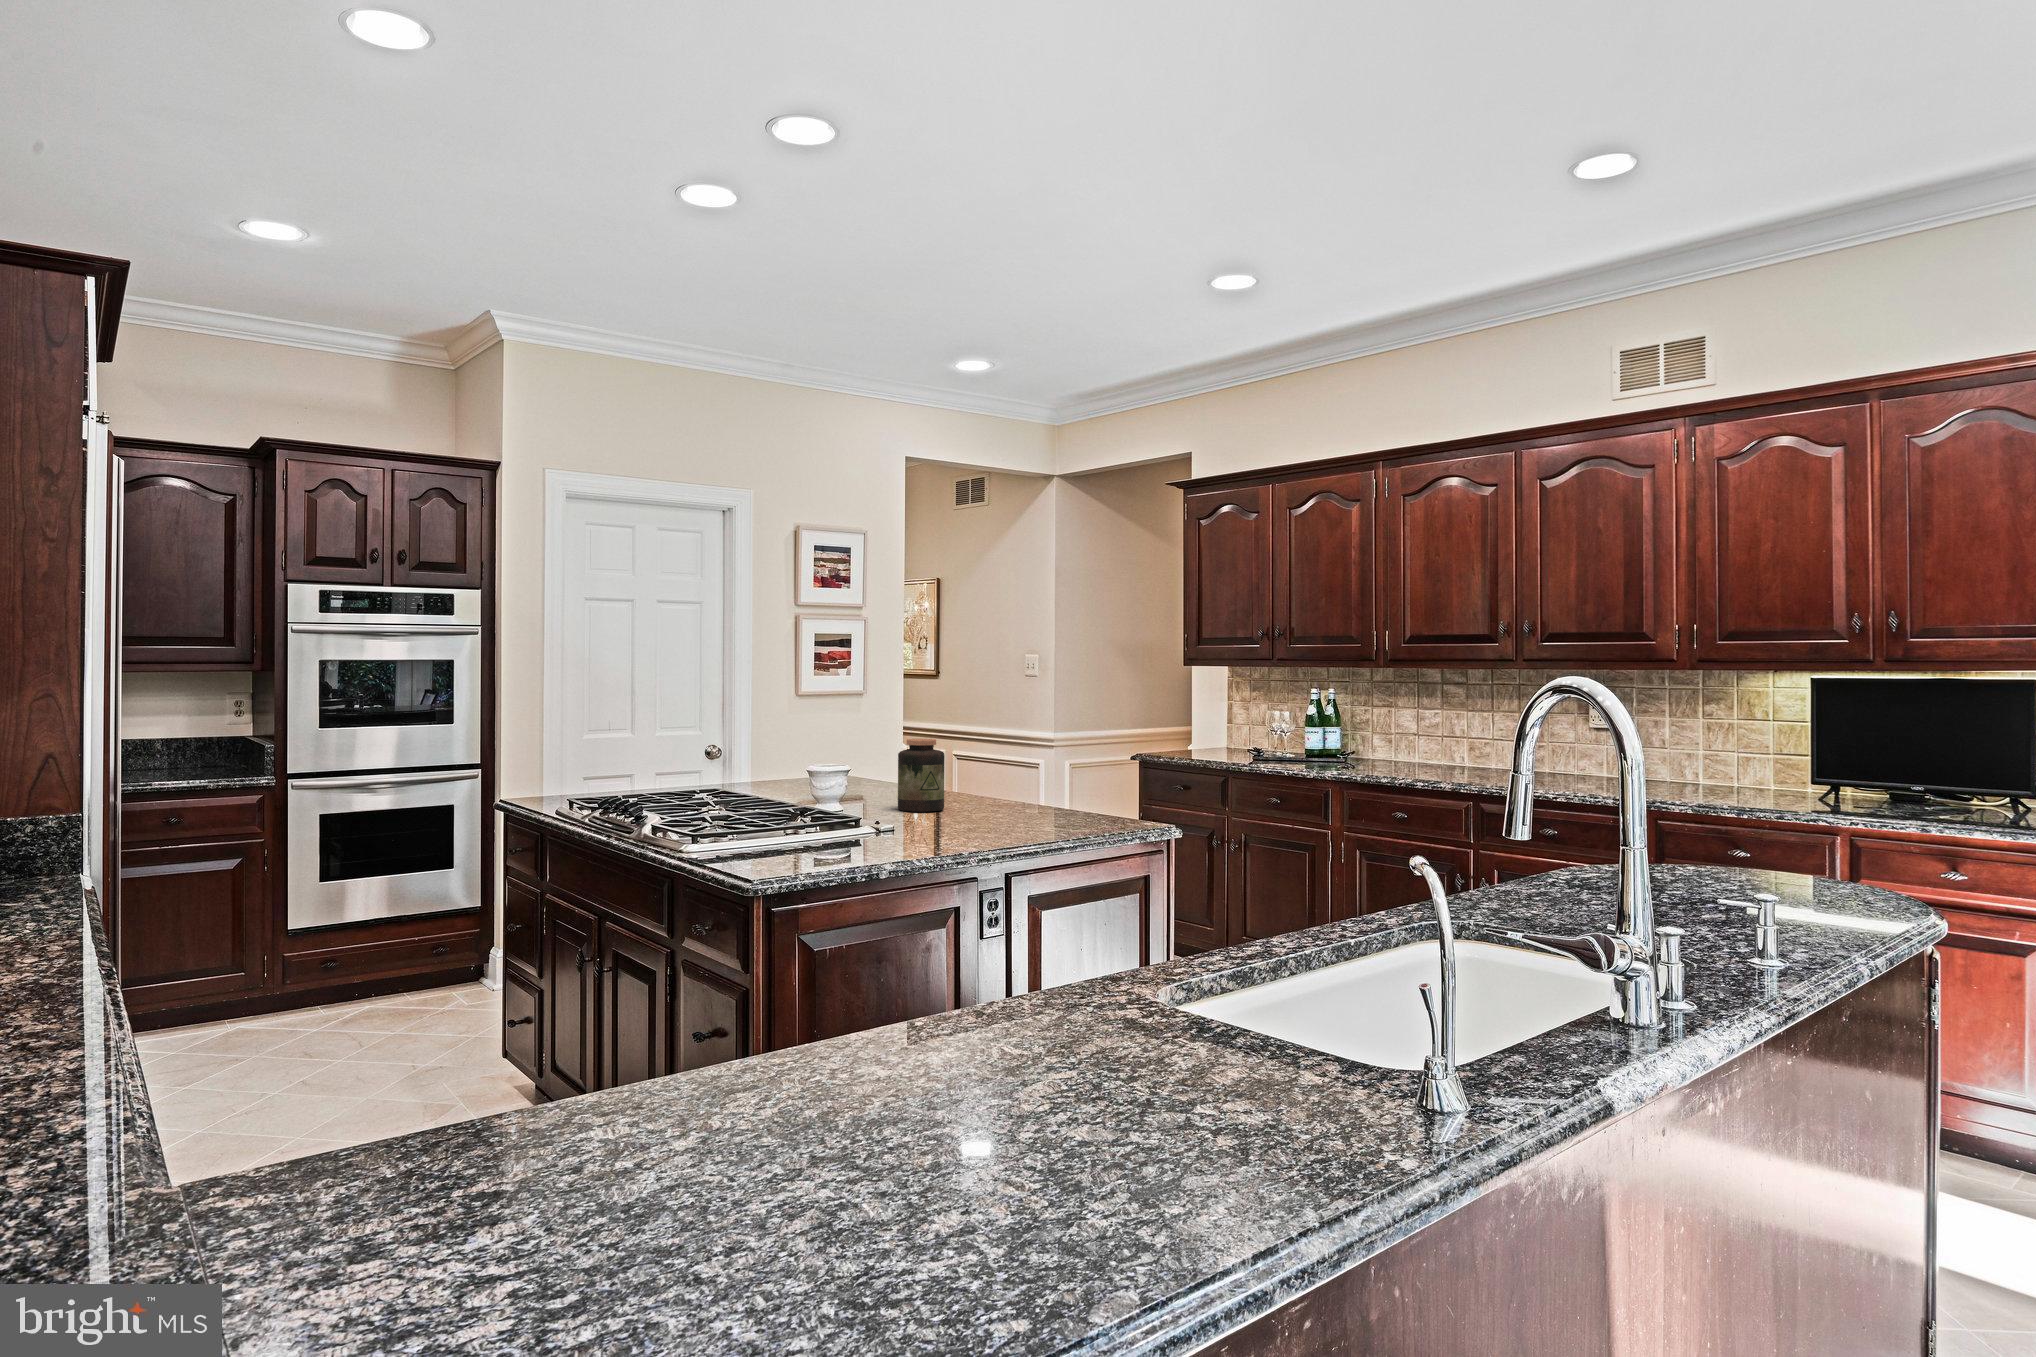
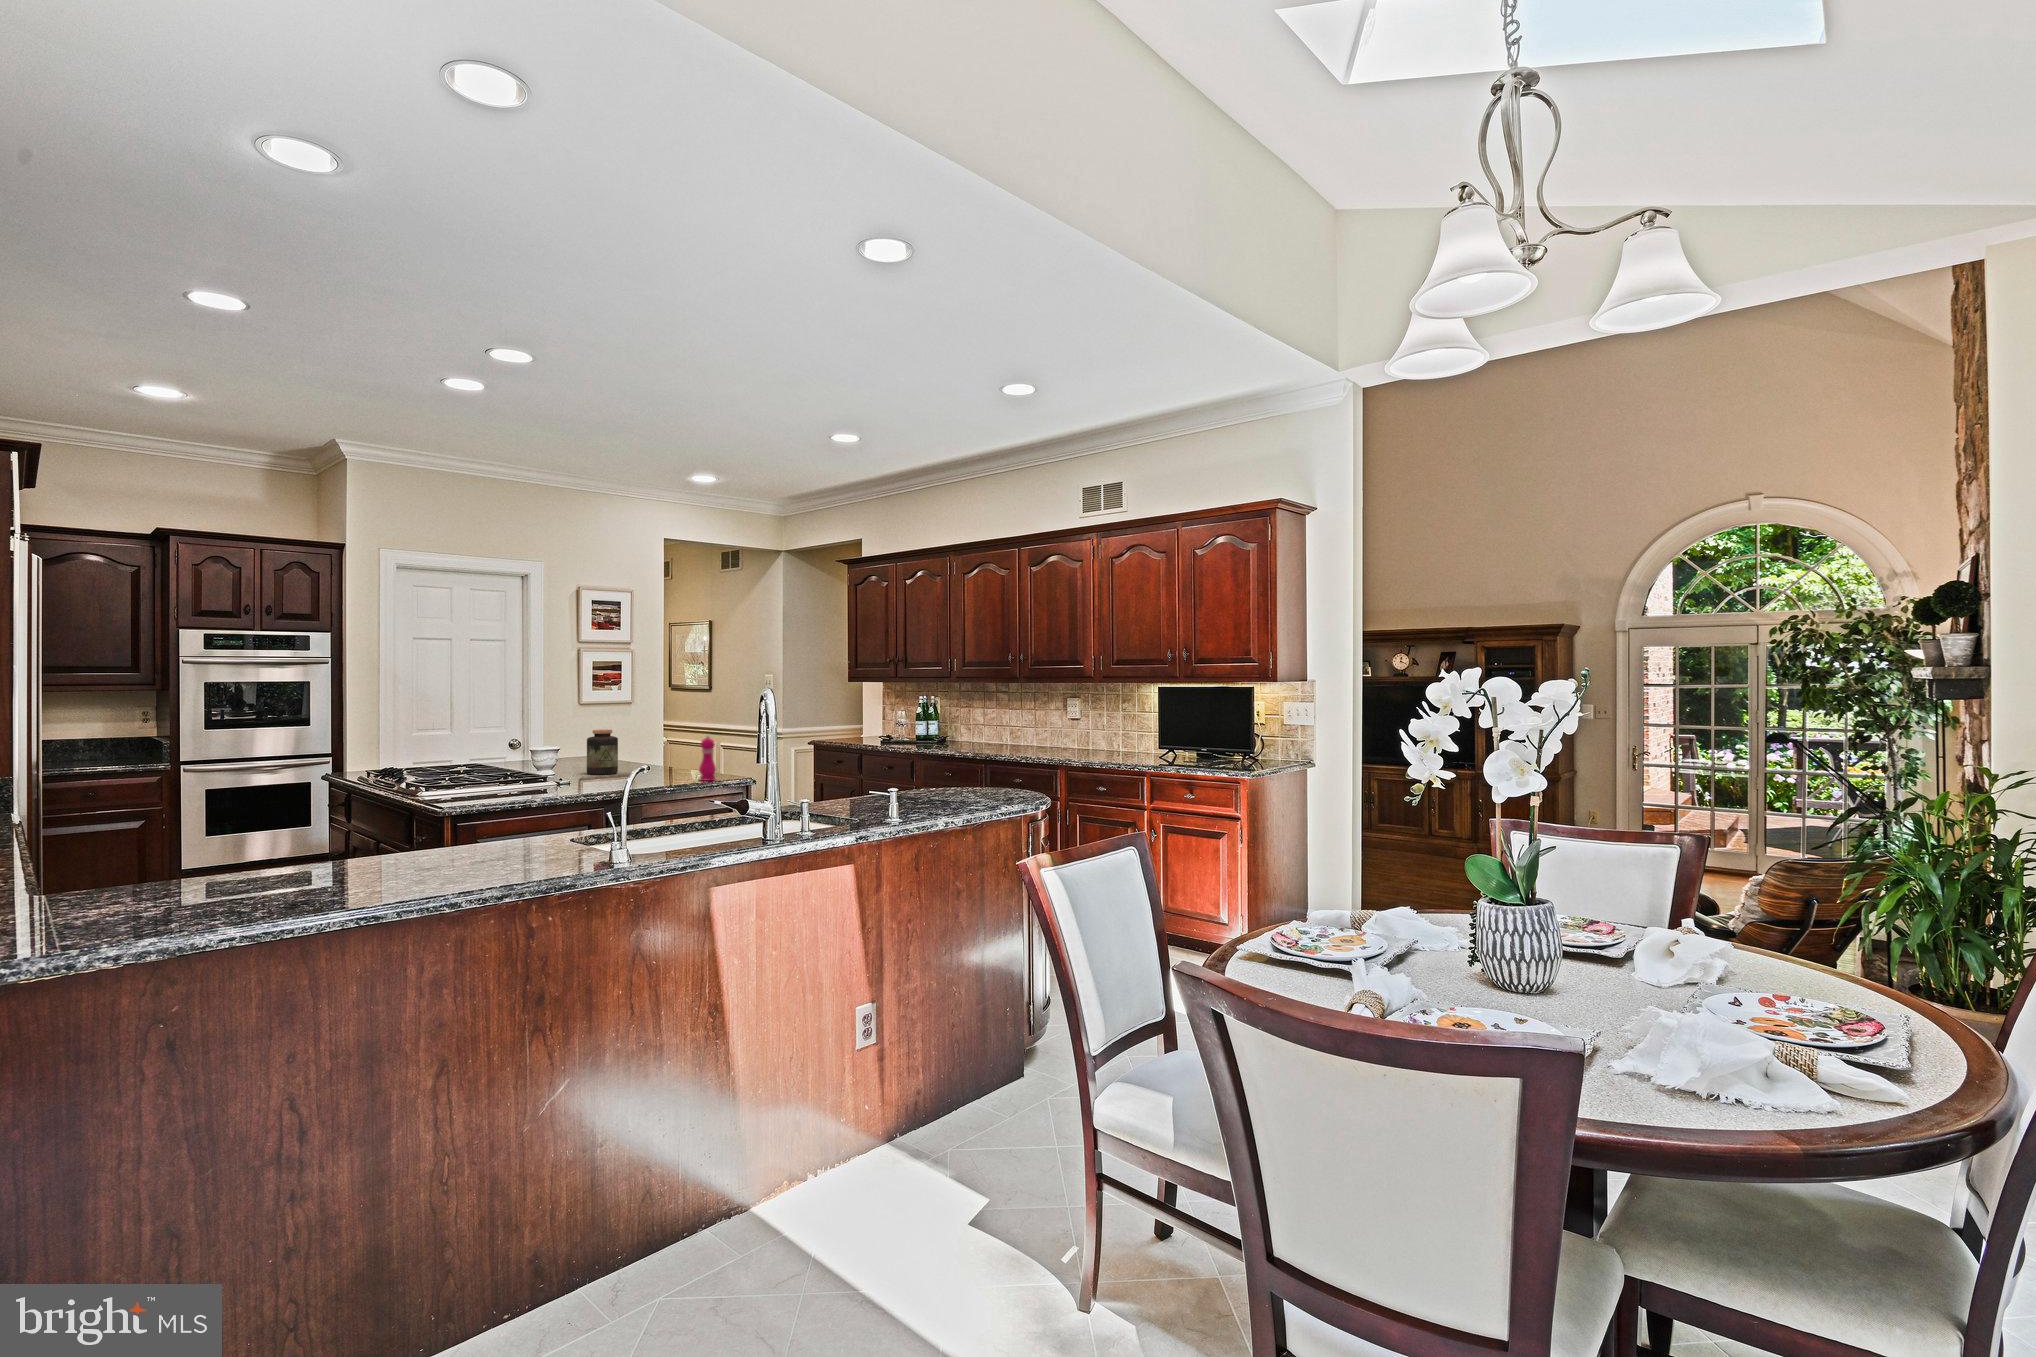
pepper mill: none [1097,751,1125,829] -> present [699,735,716,781]

